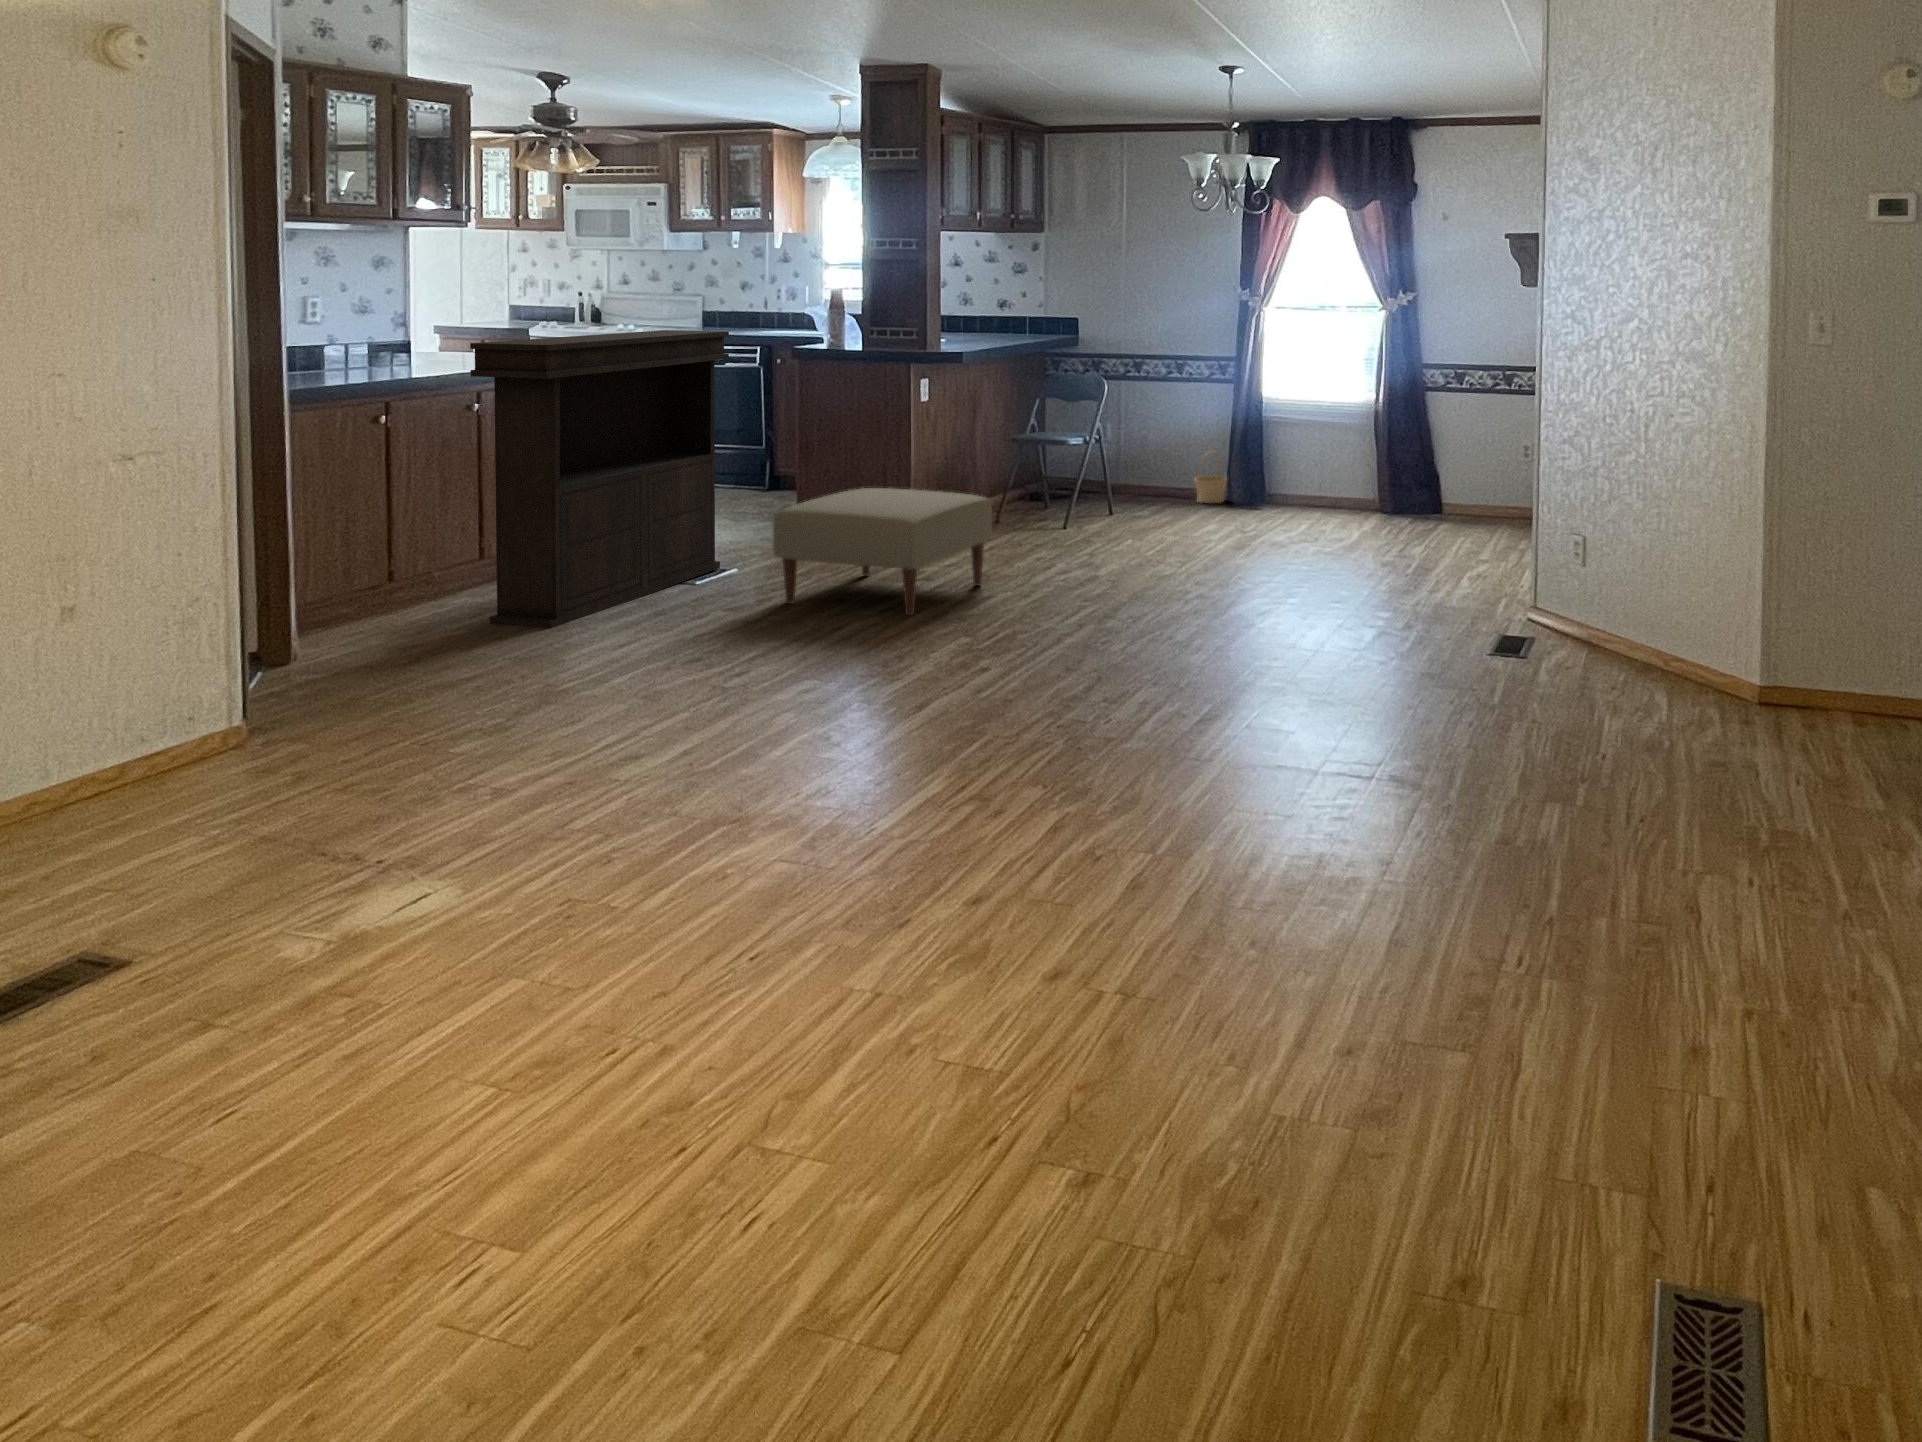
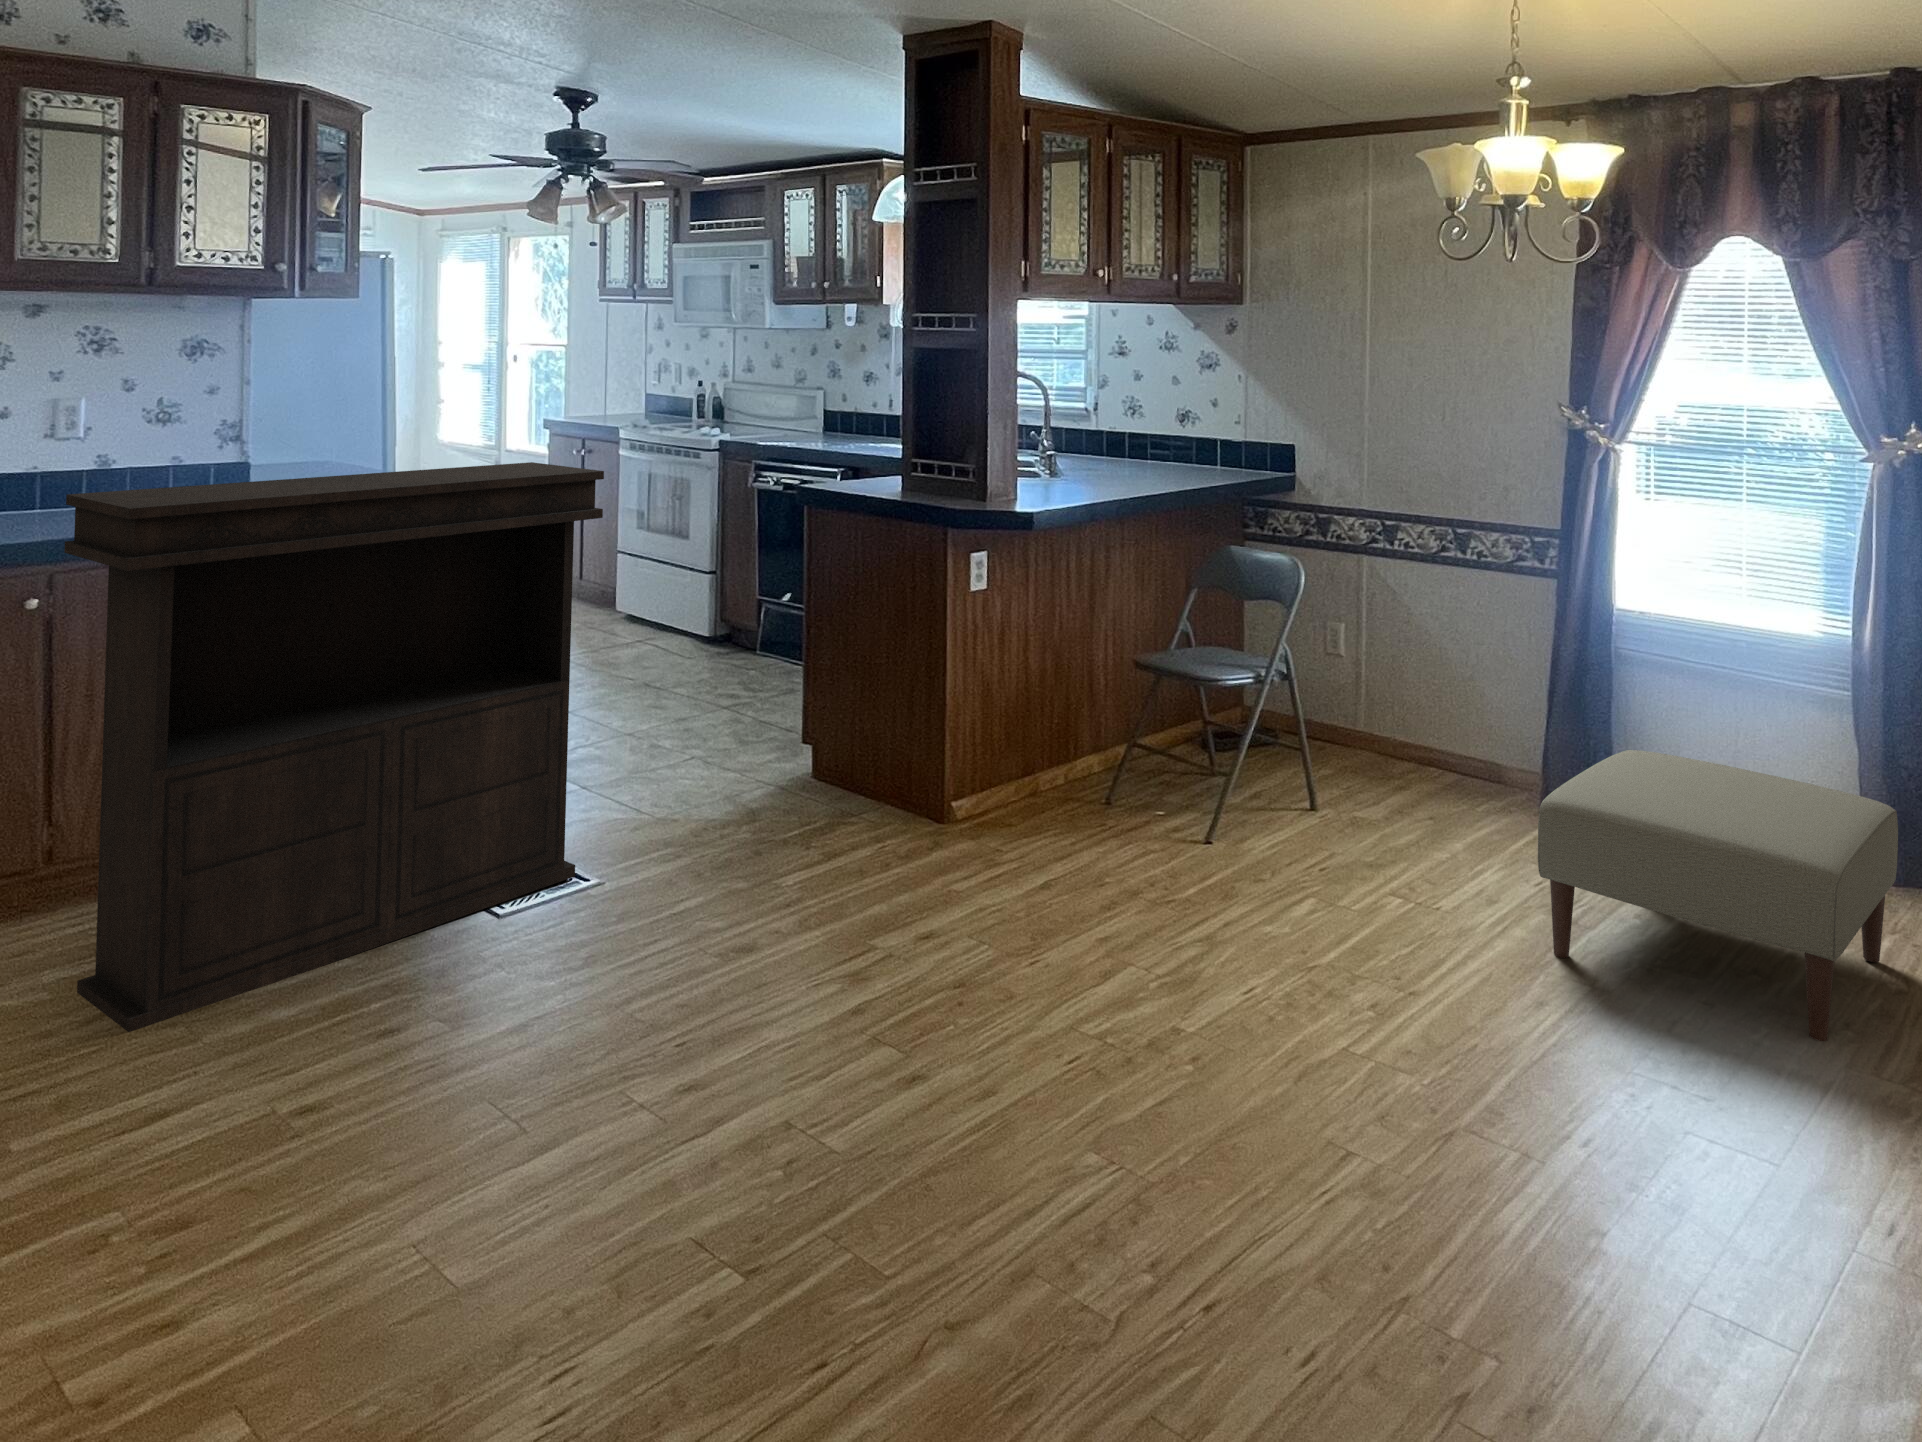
basket: present [1194,452,1227,503] -> none [1474,700,1539,799]
ottoman: present [773,488,992,615] -> present [1538,750,1898,1041]

